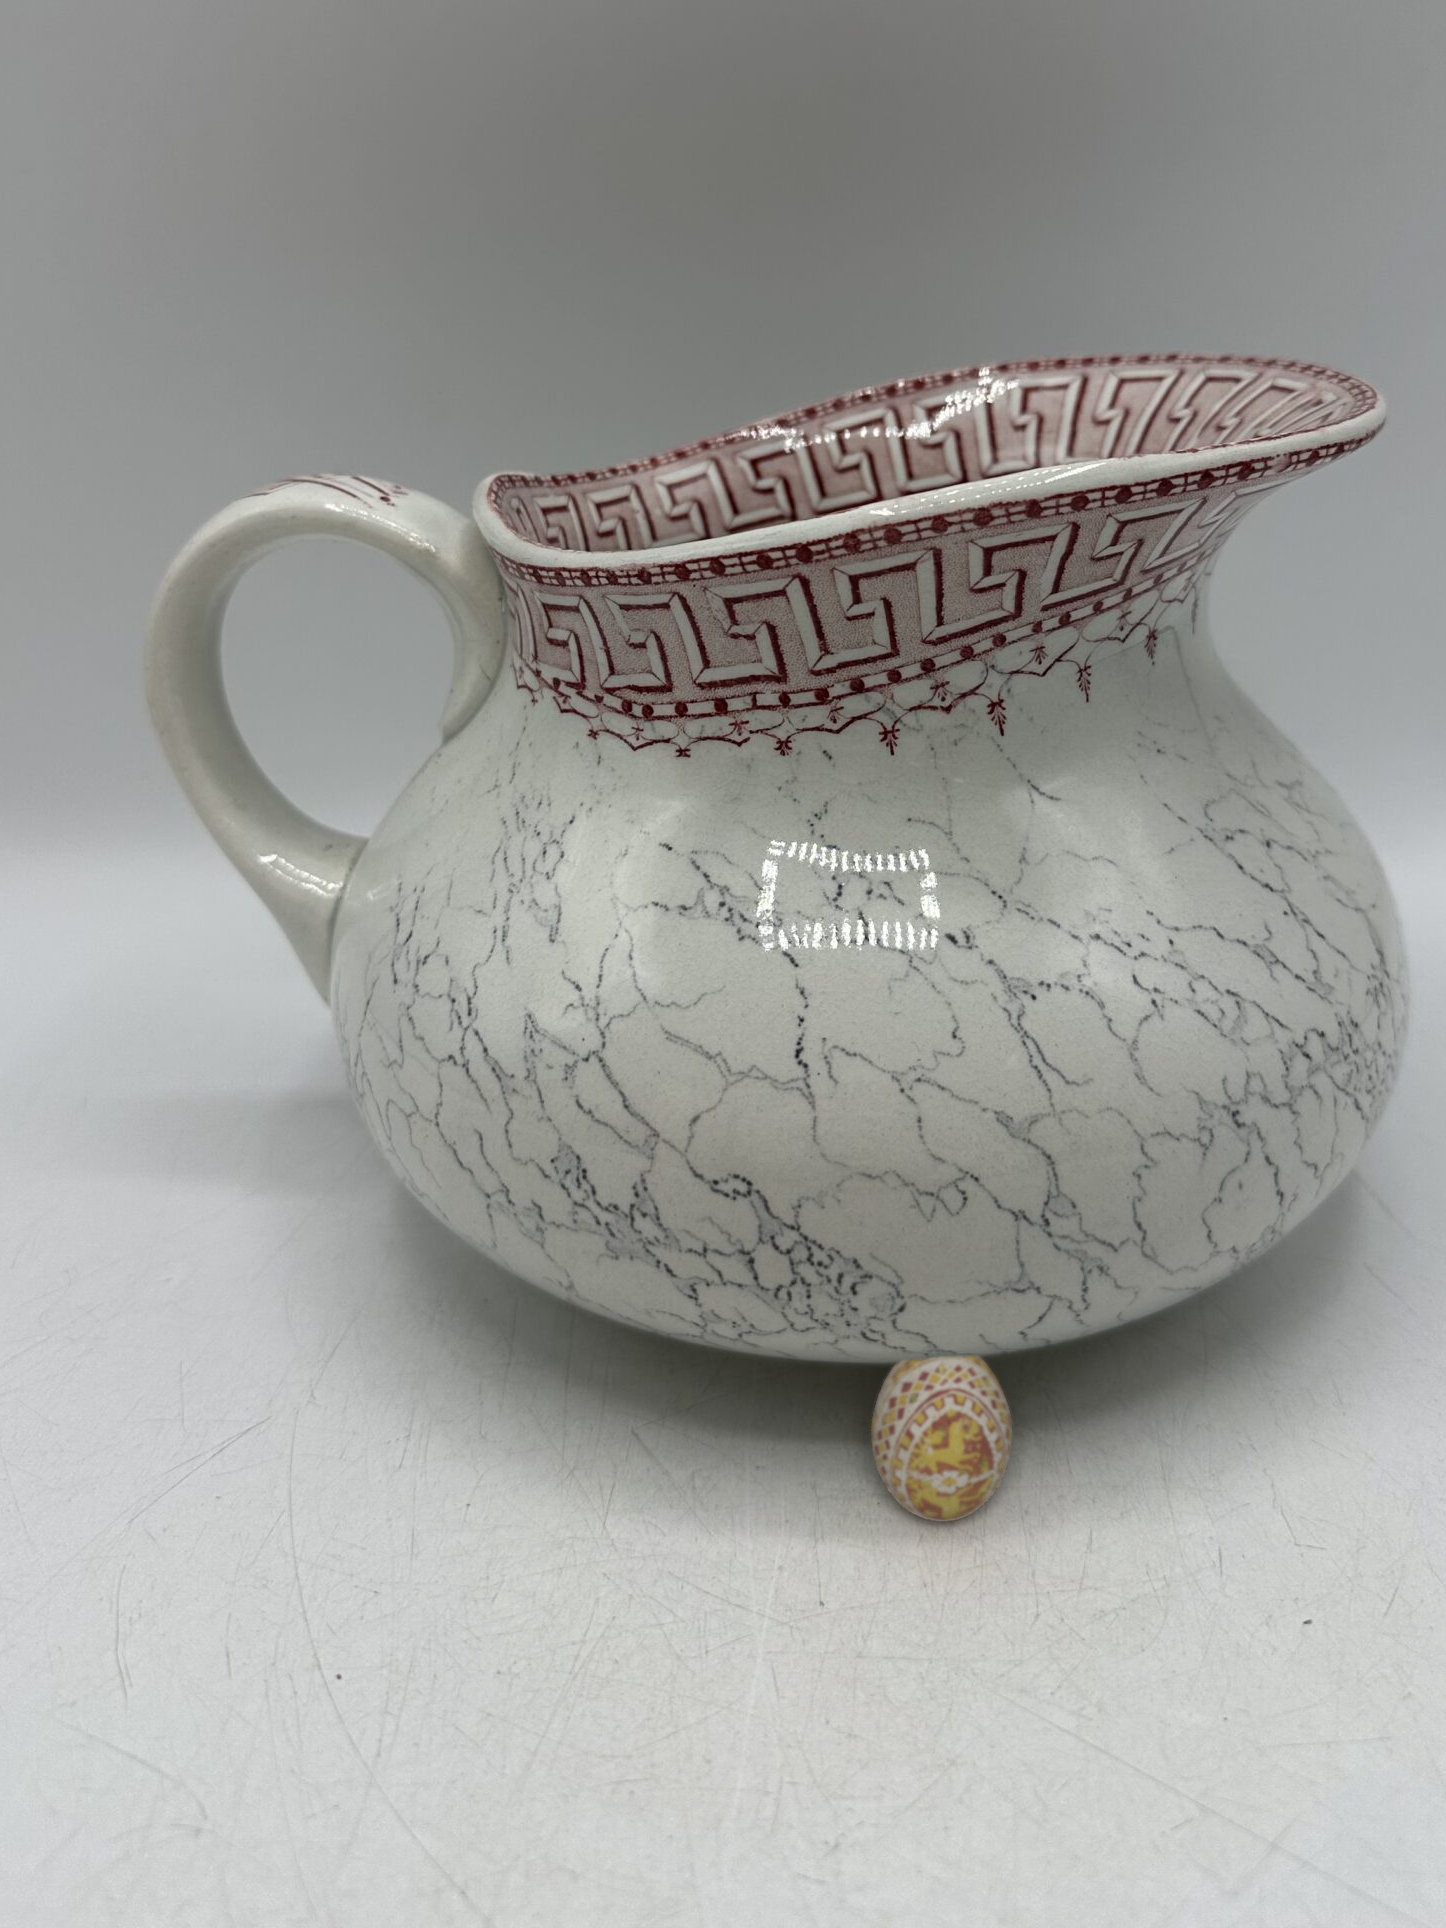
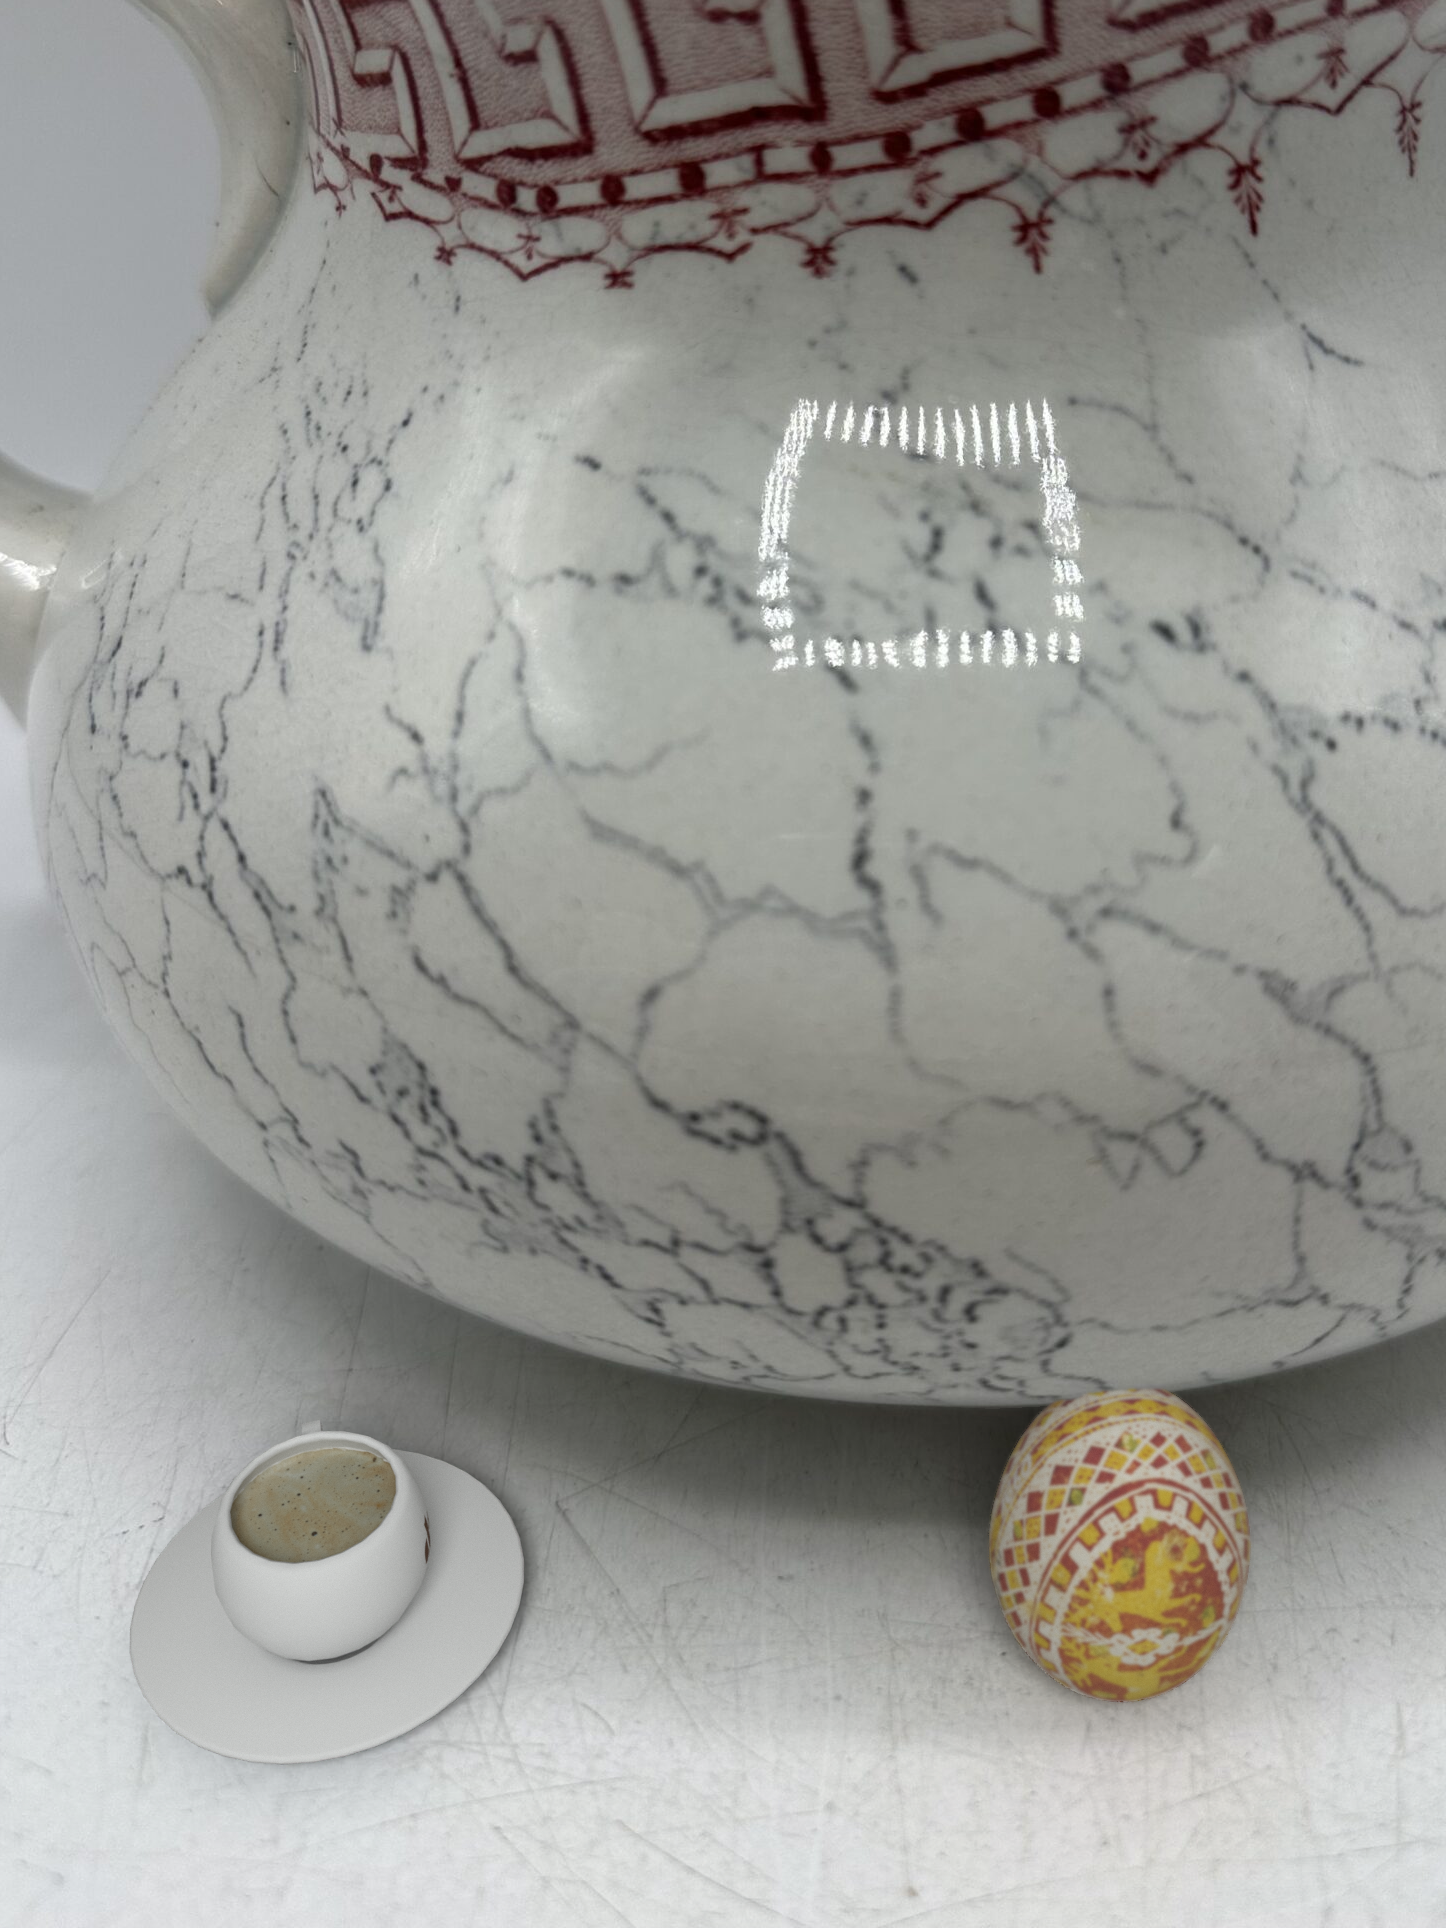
teacup: none [402,1368,617,1543] -> present [130,1420,524,1764]

